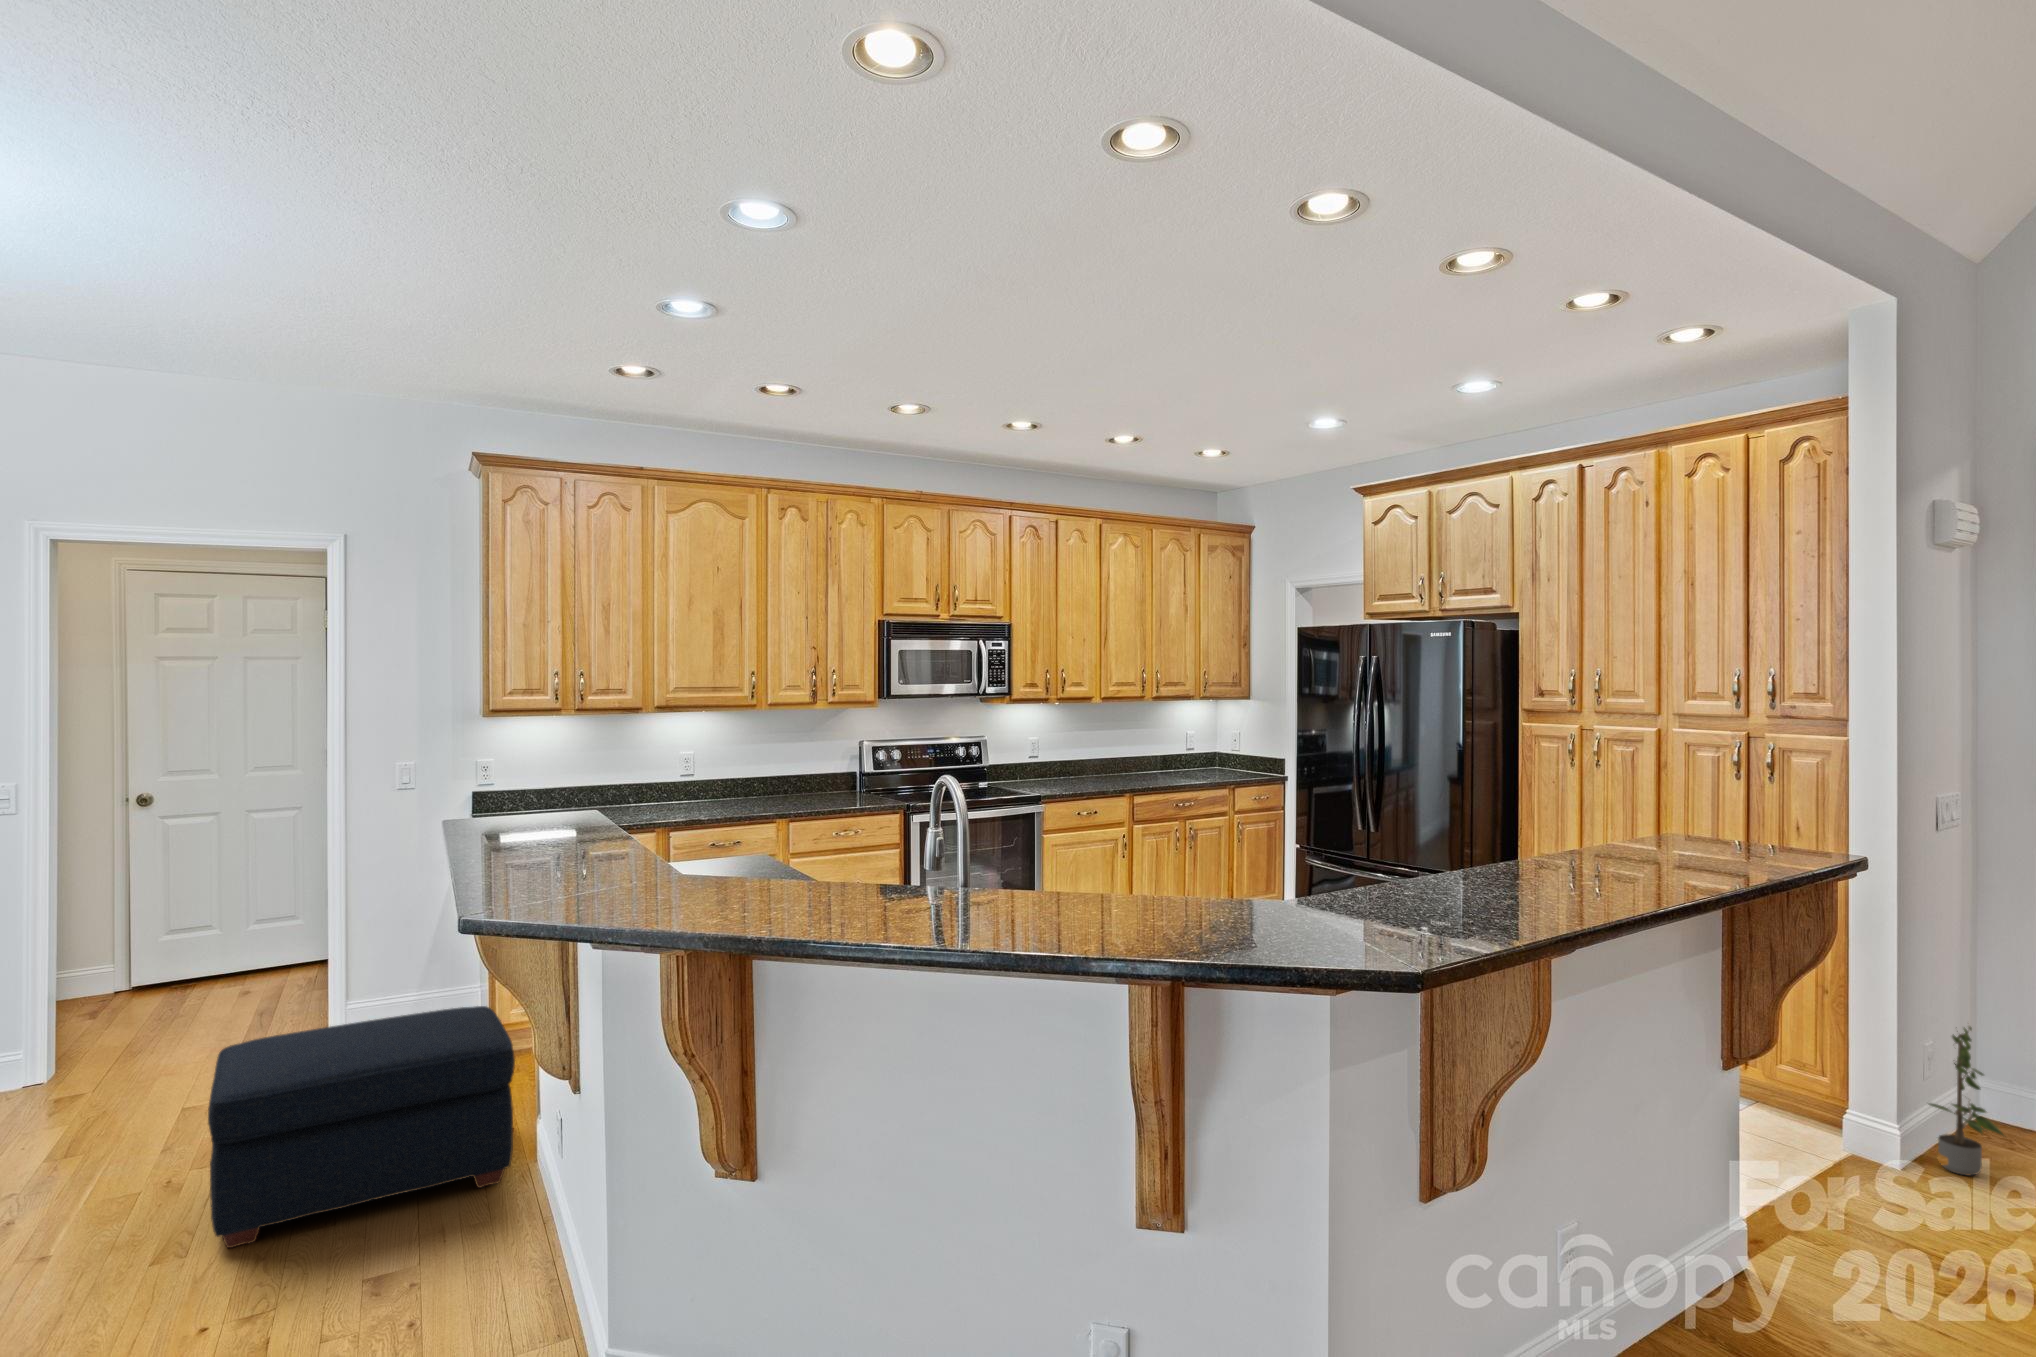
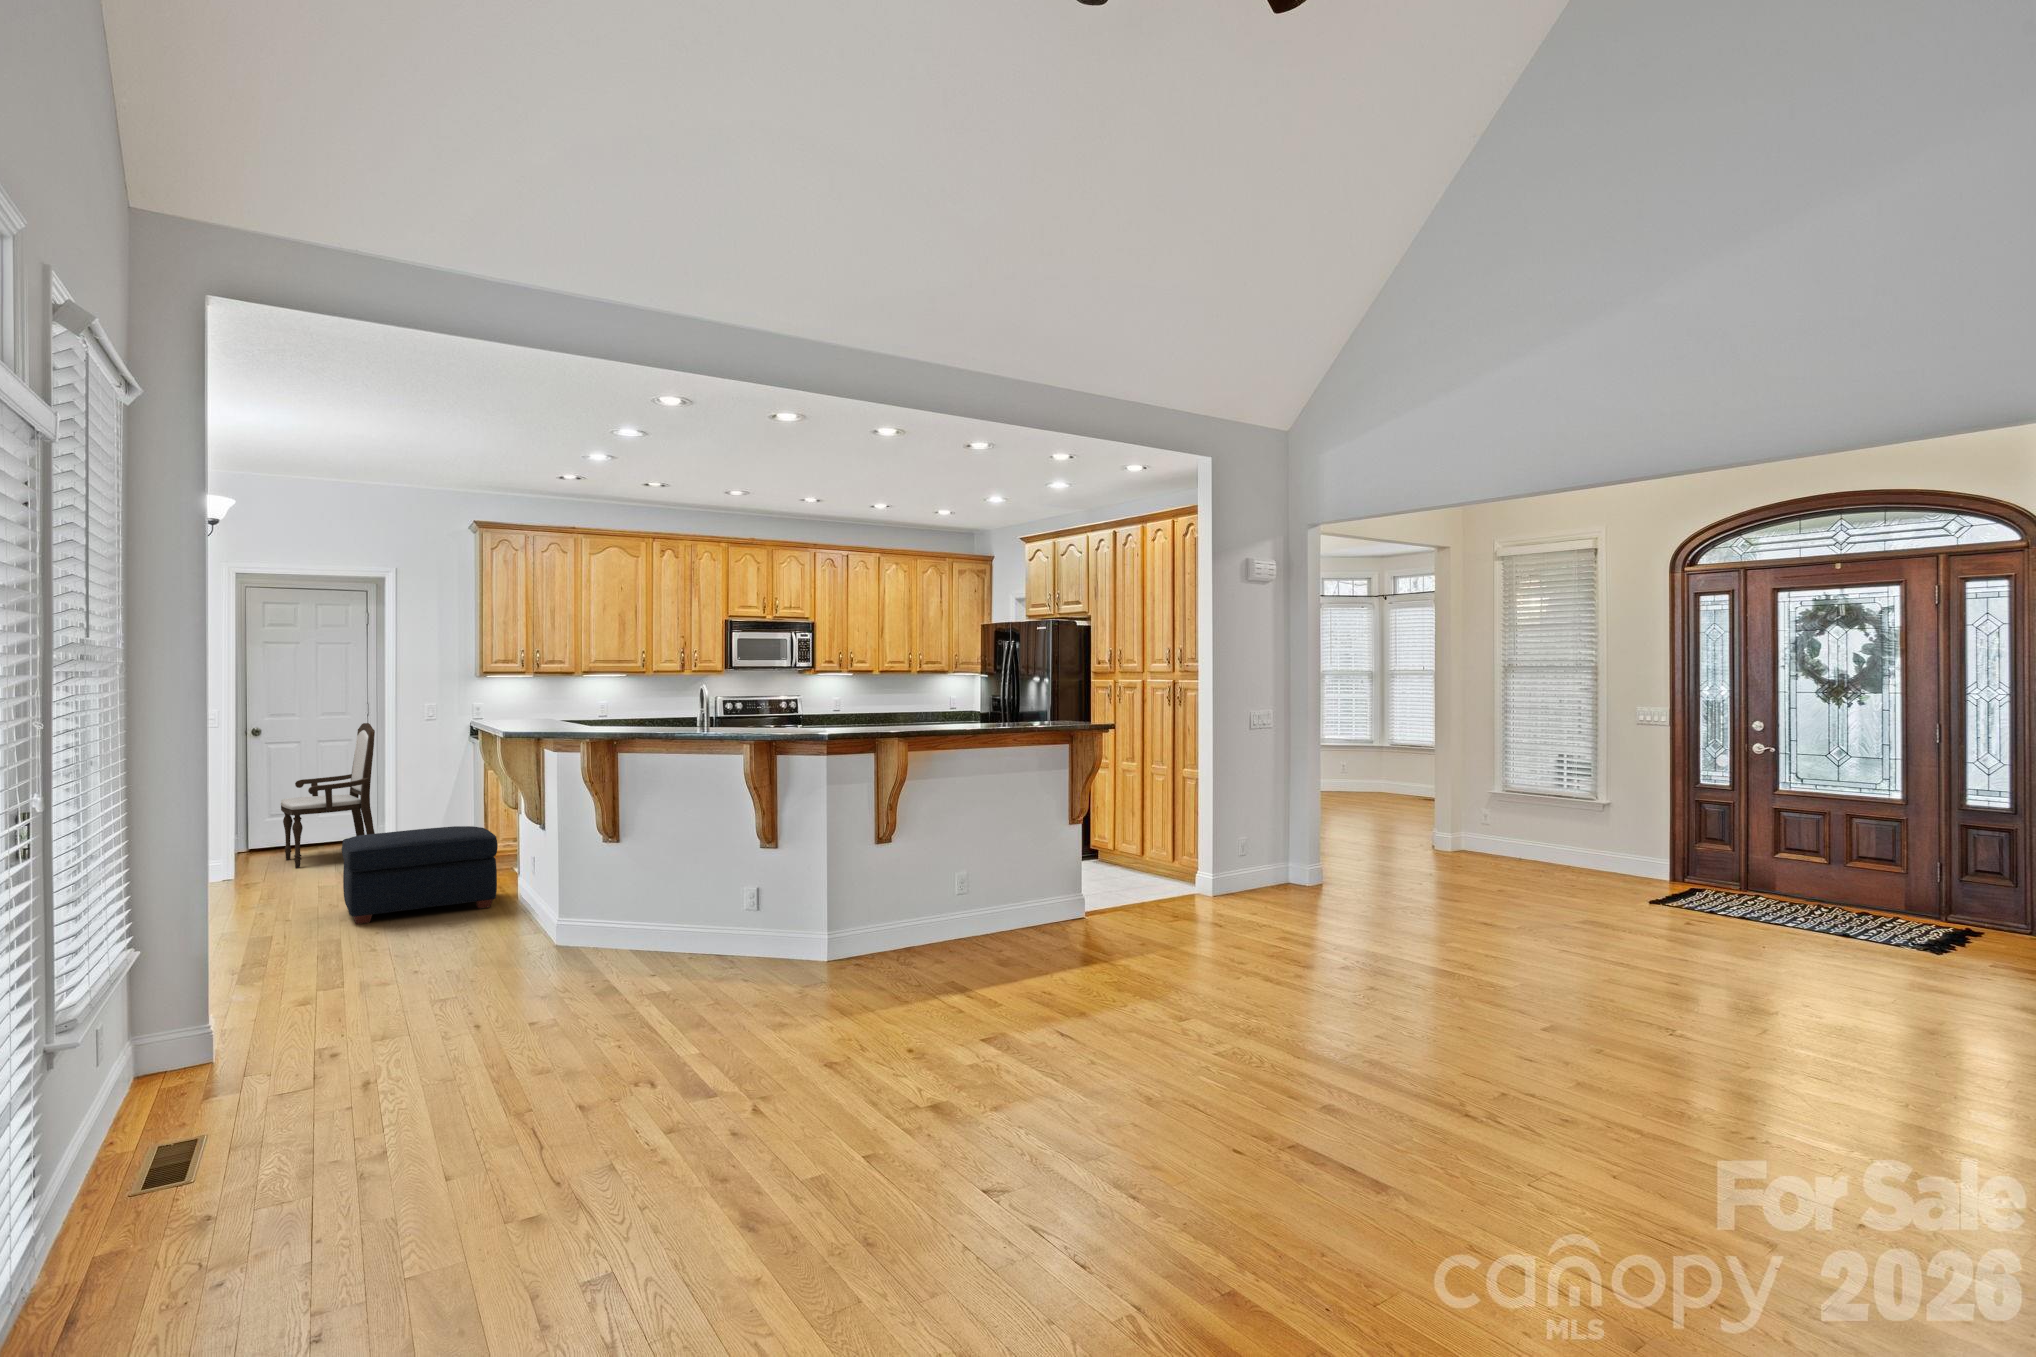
armchair: none [174,788,335,1038] -> present [281,723,375,869]
potted plant: present [1929,1027,2003,1175] -> none [1224,823,1262,898]

